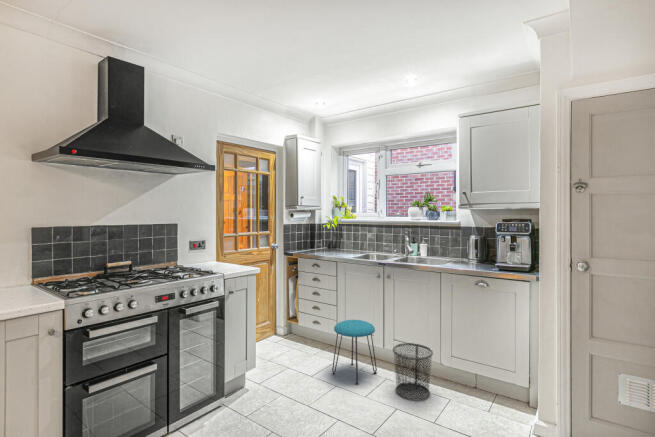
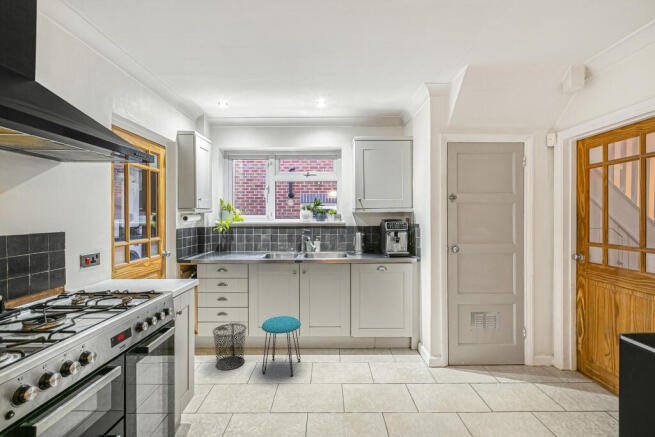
waste bin: present [393,343,433,401] -> present [213,323,246,370]

